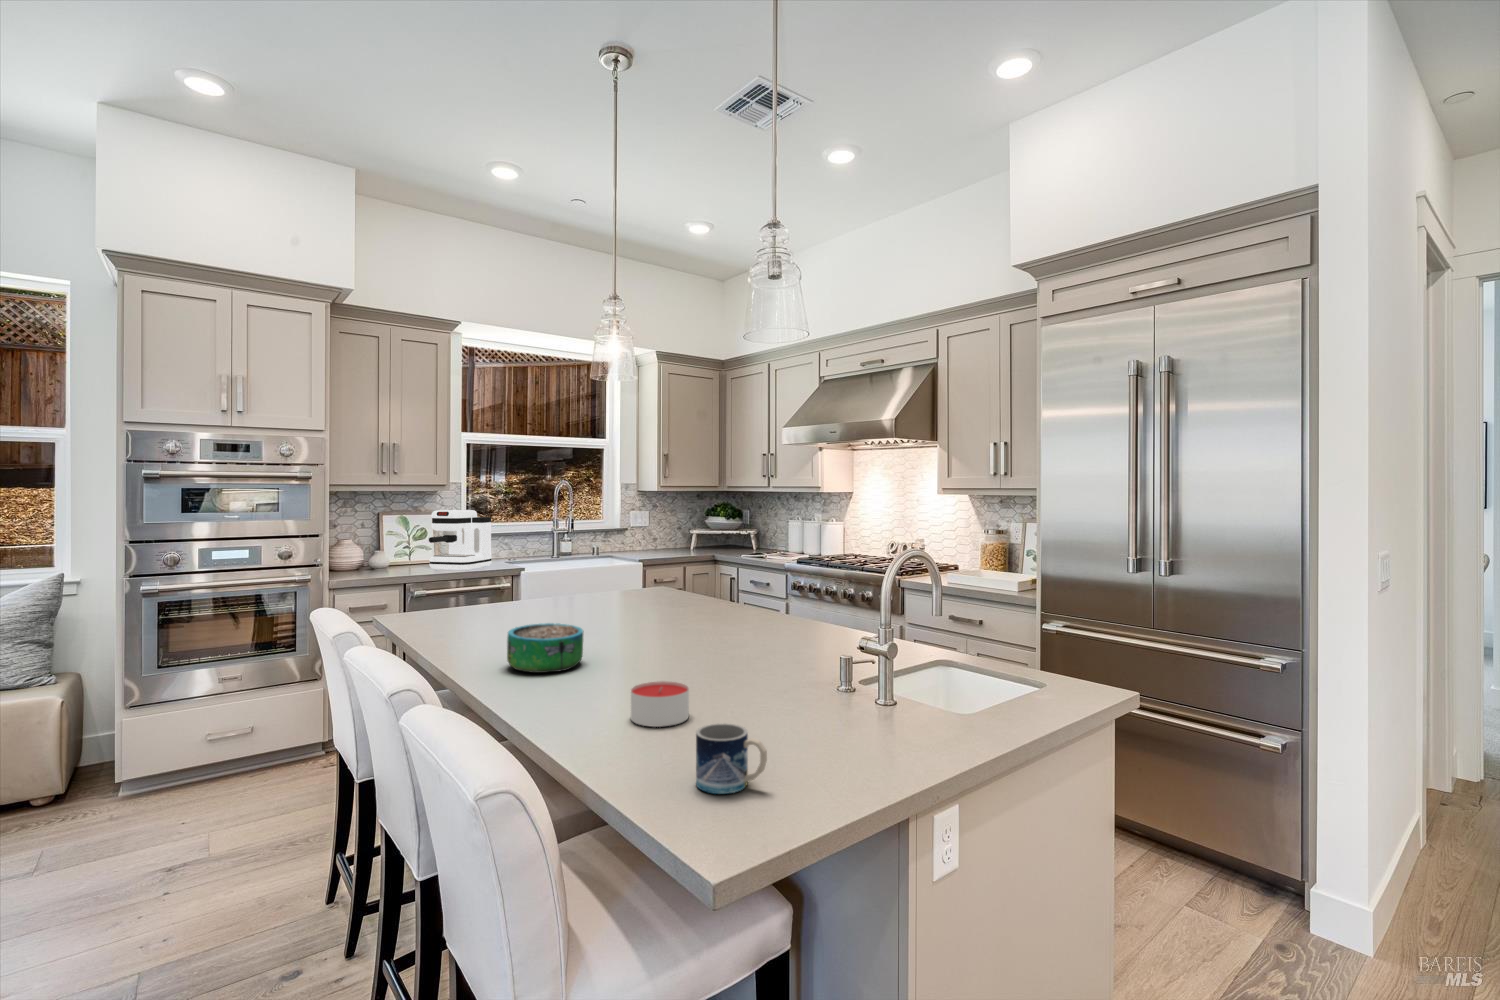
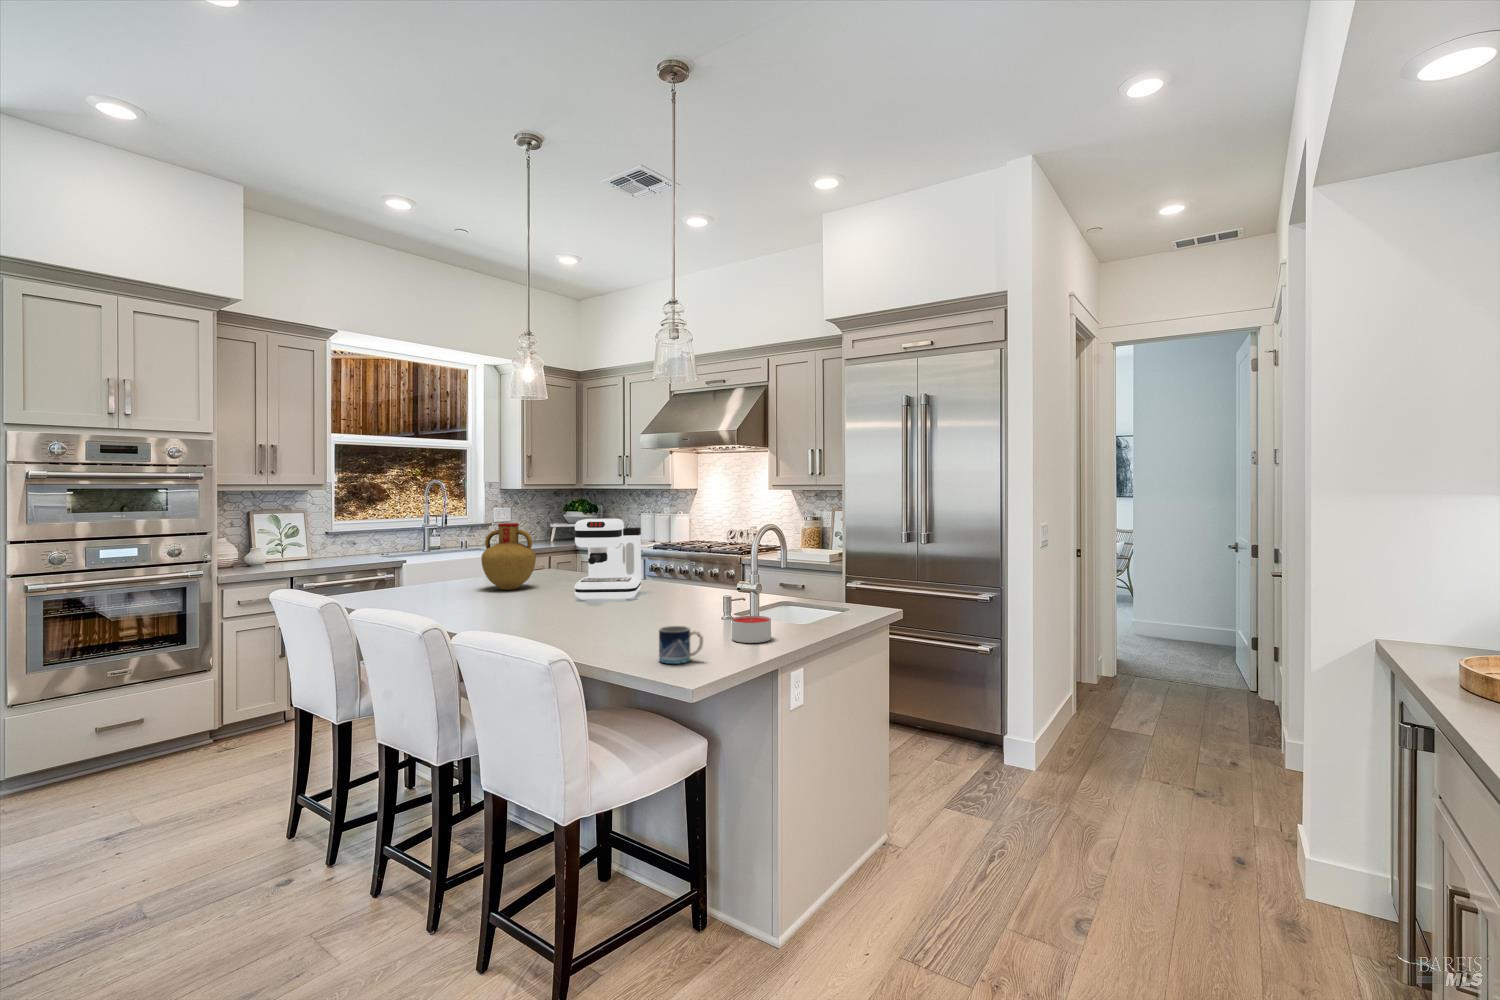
coffee maker: present [429,510,492,571] -> present [575,519,641,600]
vase: none [563,535,628,617] -> present [481,523,536,590]
decorative bowl: present [507,623,584,673] -> none [472,588,530,622]
candle: present [631,681,689,727] -> present [732,616,771,643]

